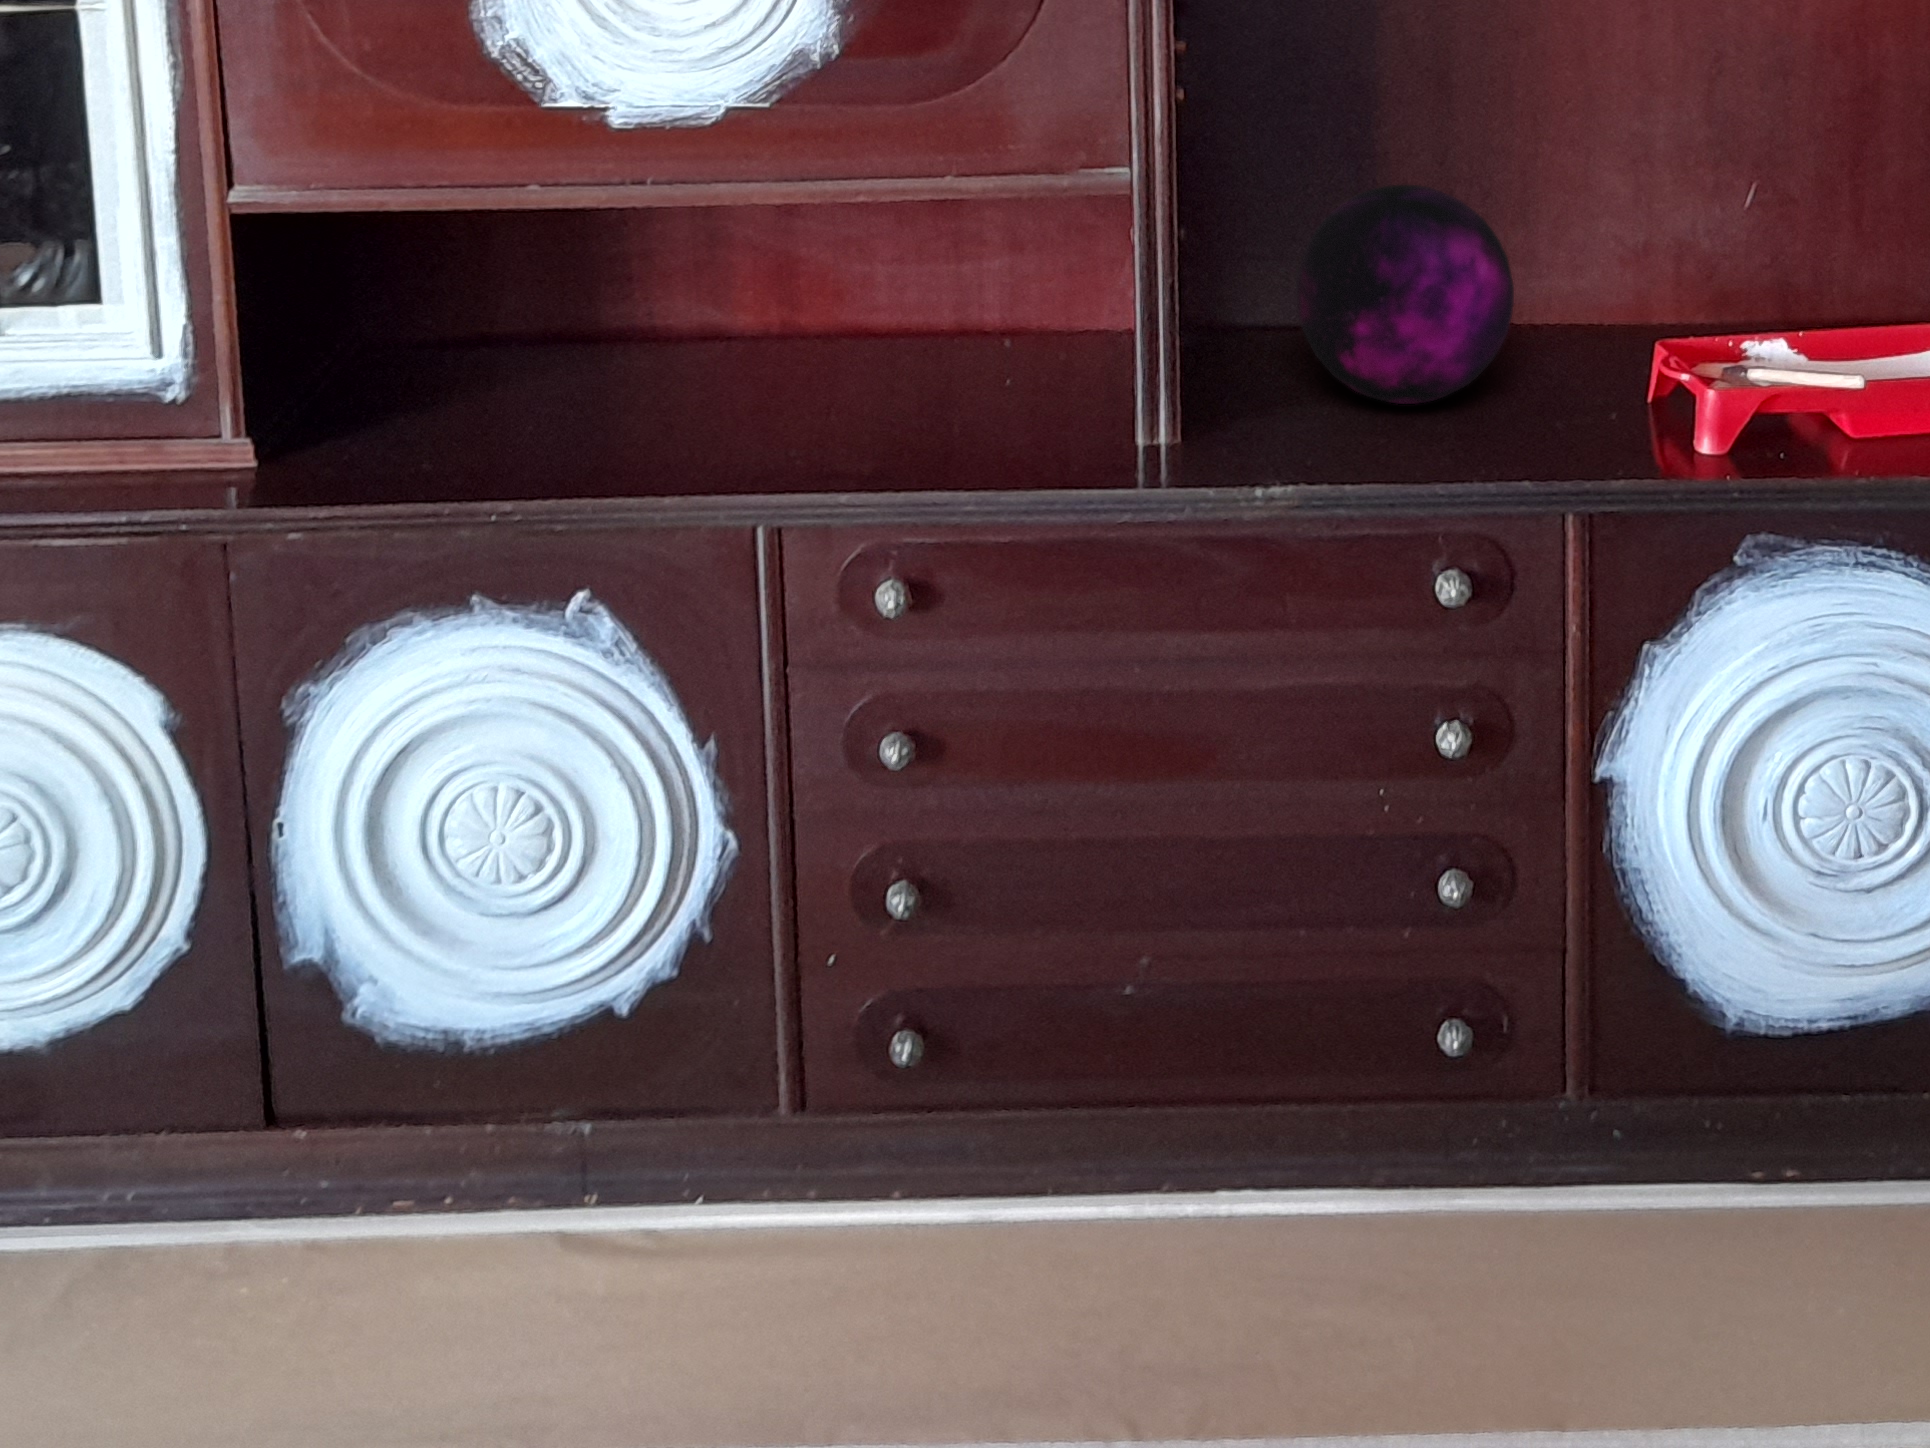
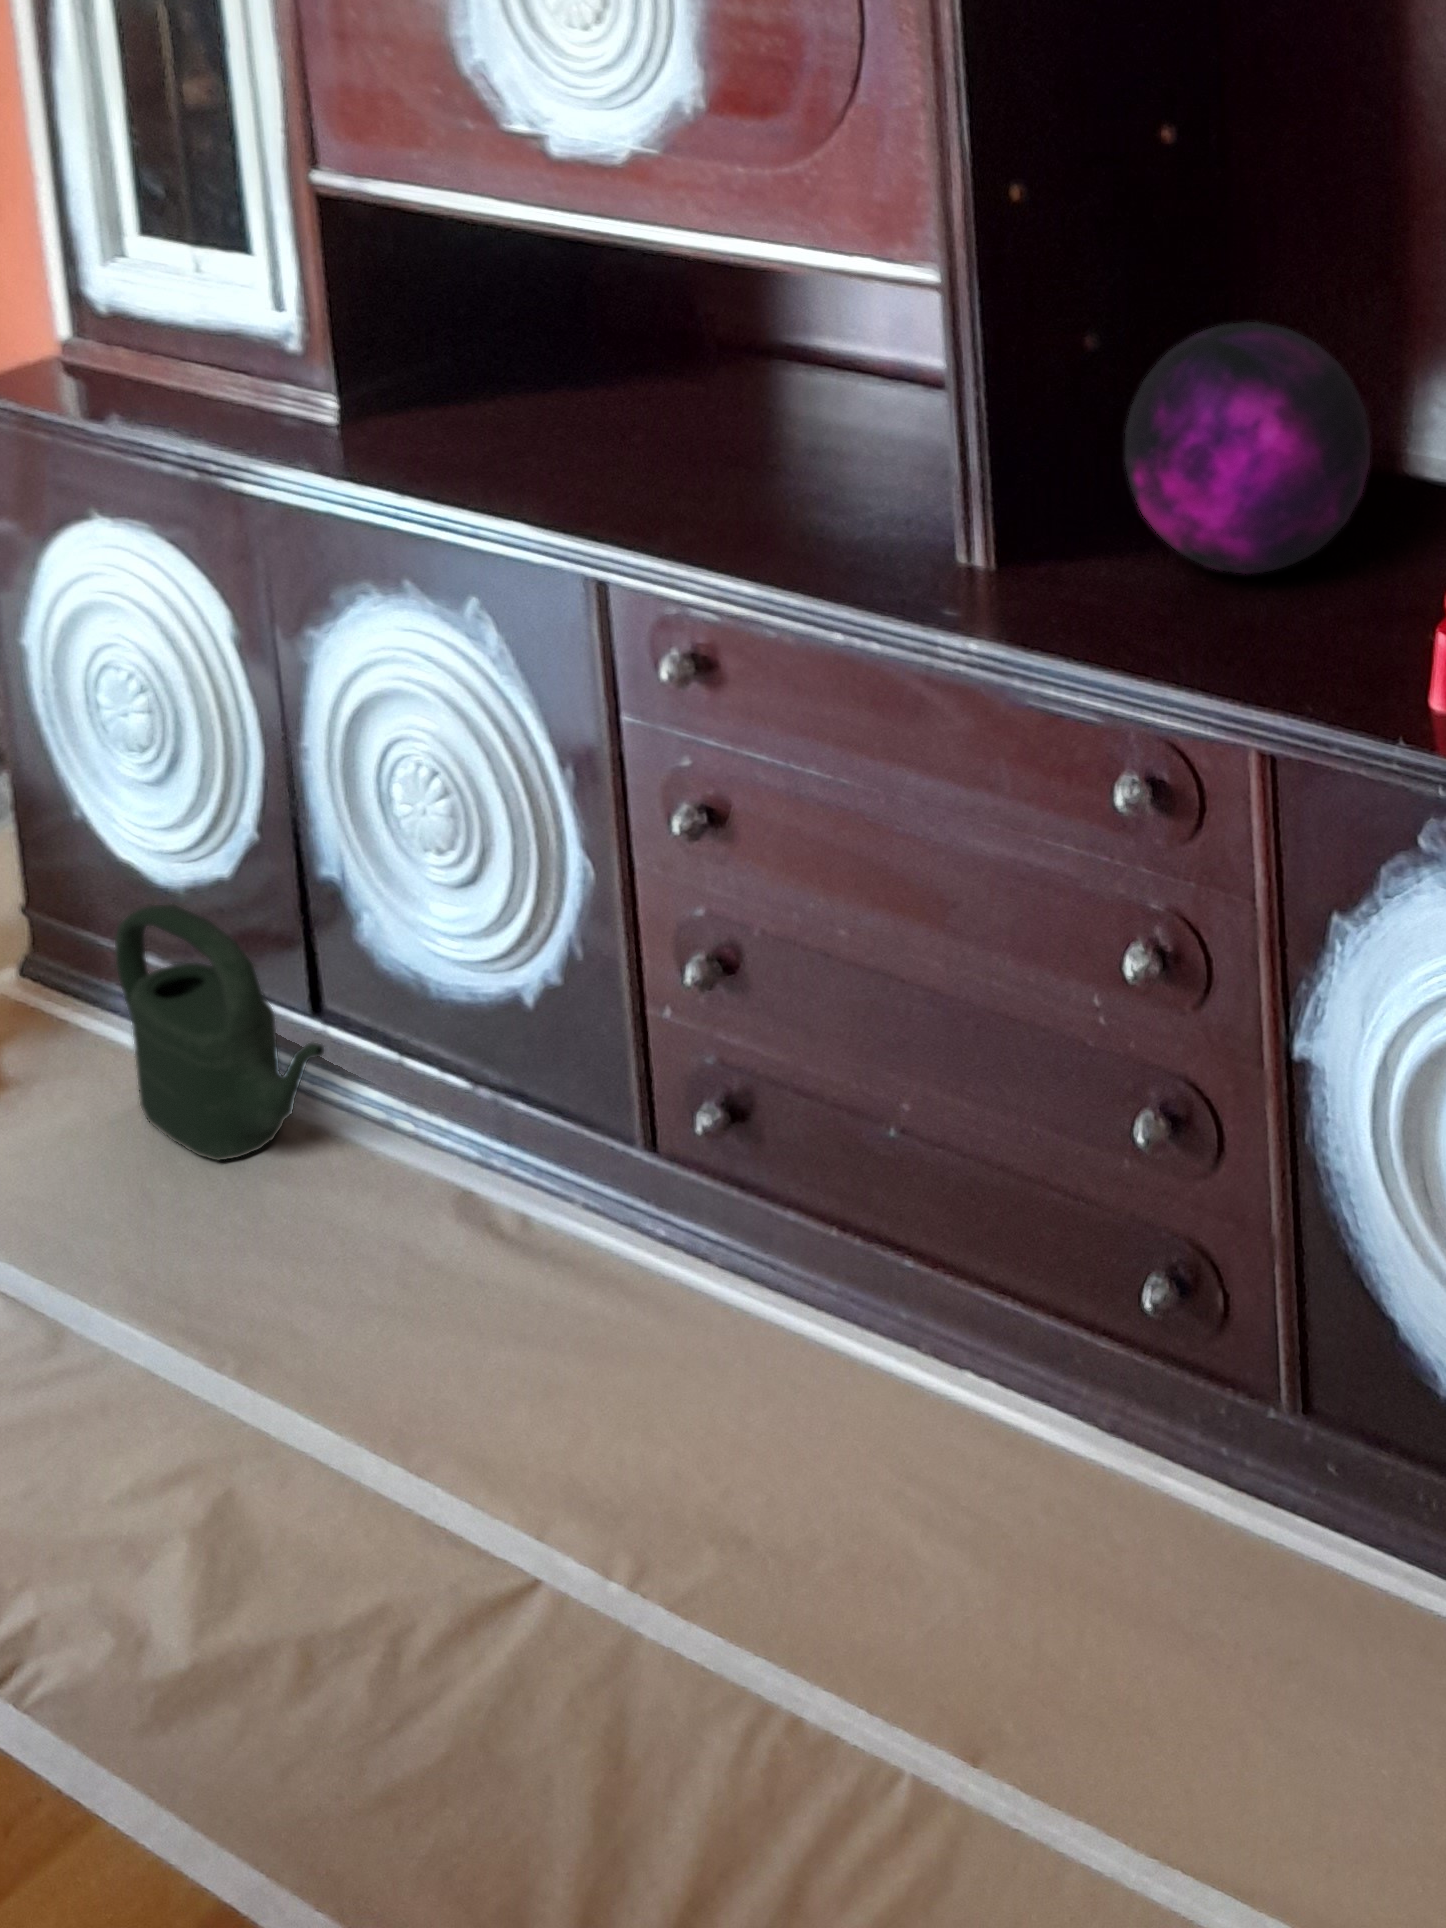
watering can: none [37,1046,443,1310] -> present [115,904,324,1160]

